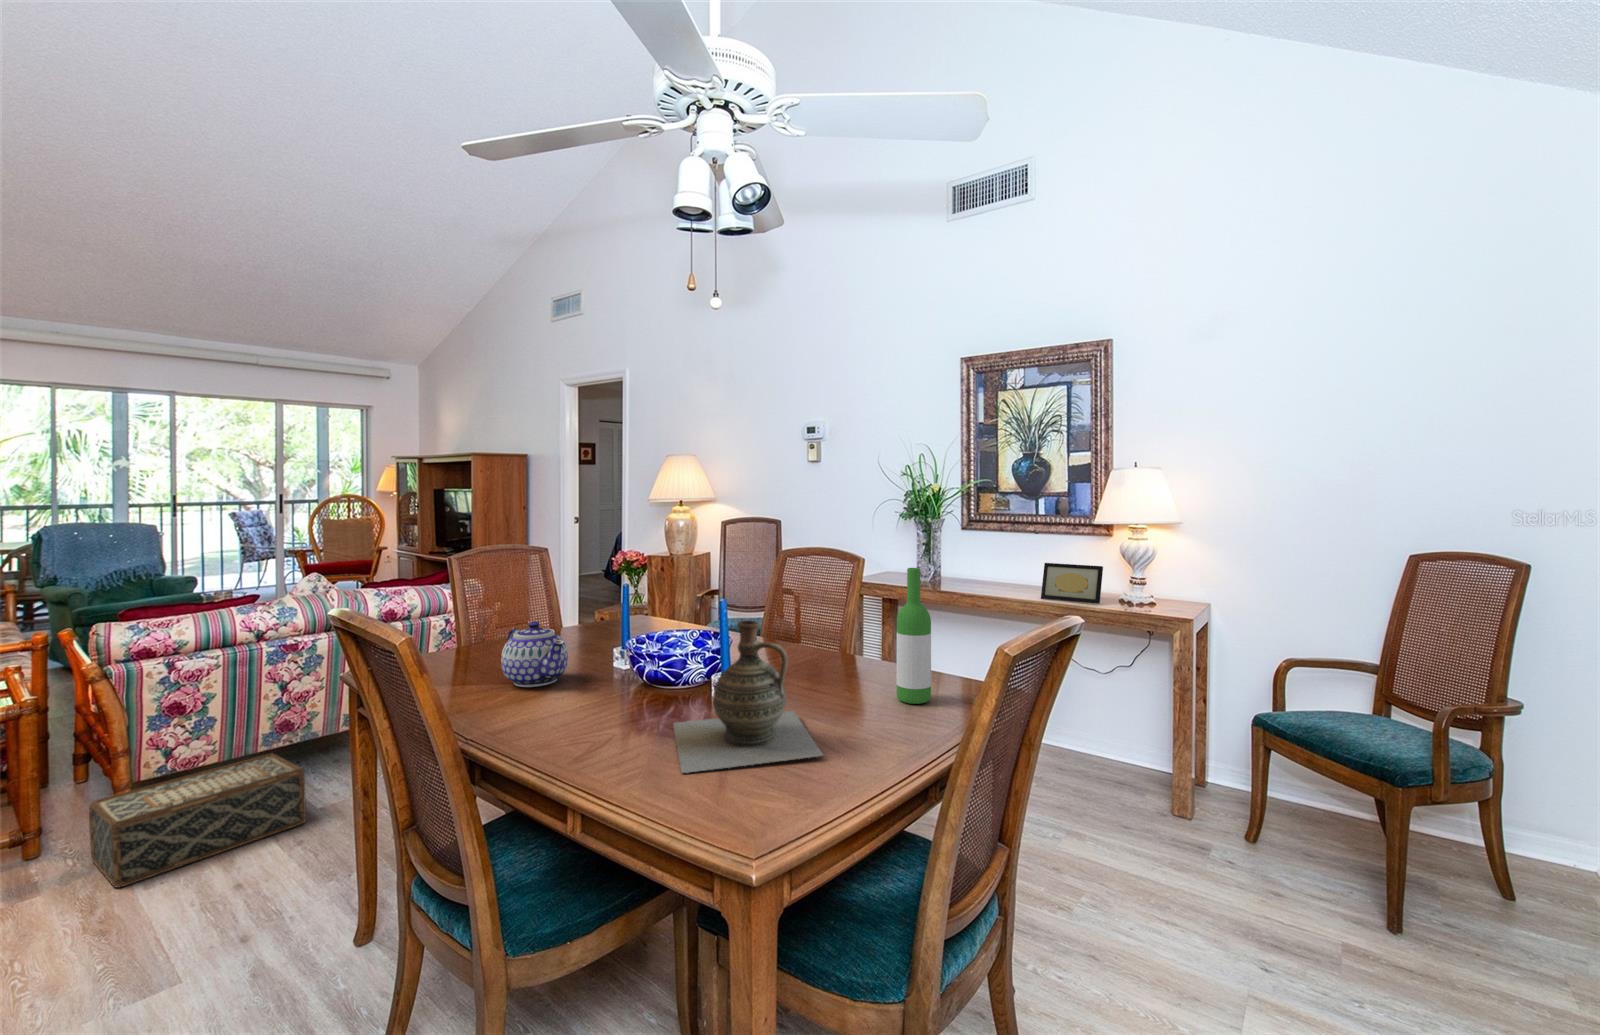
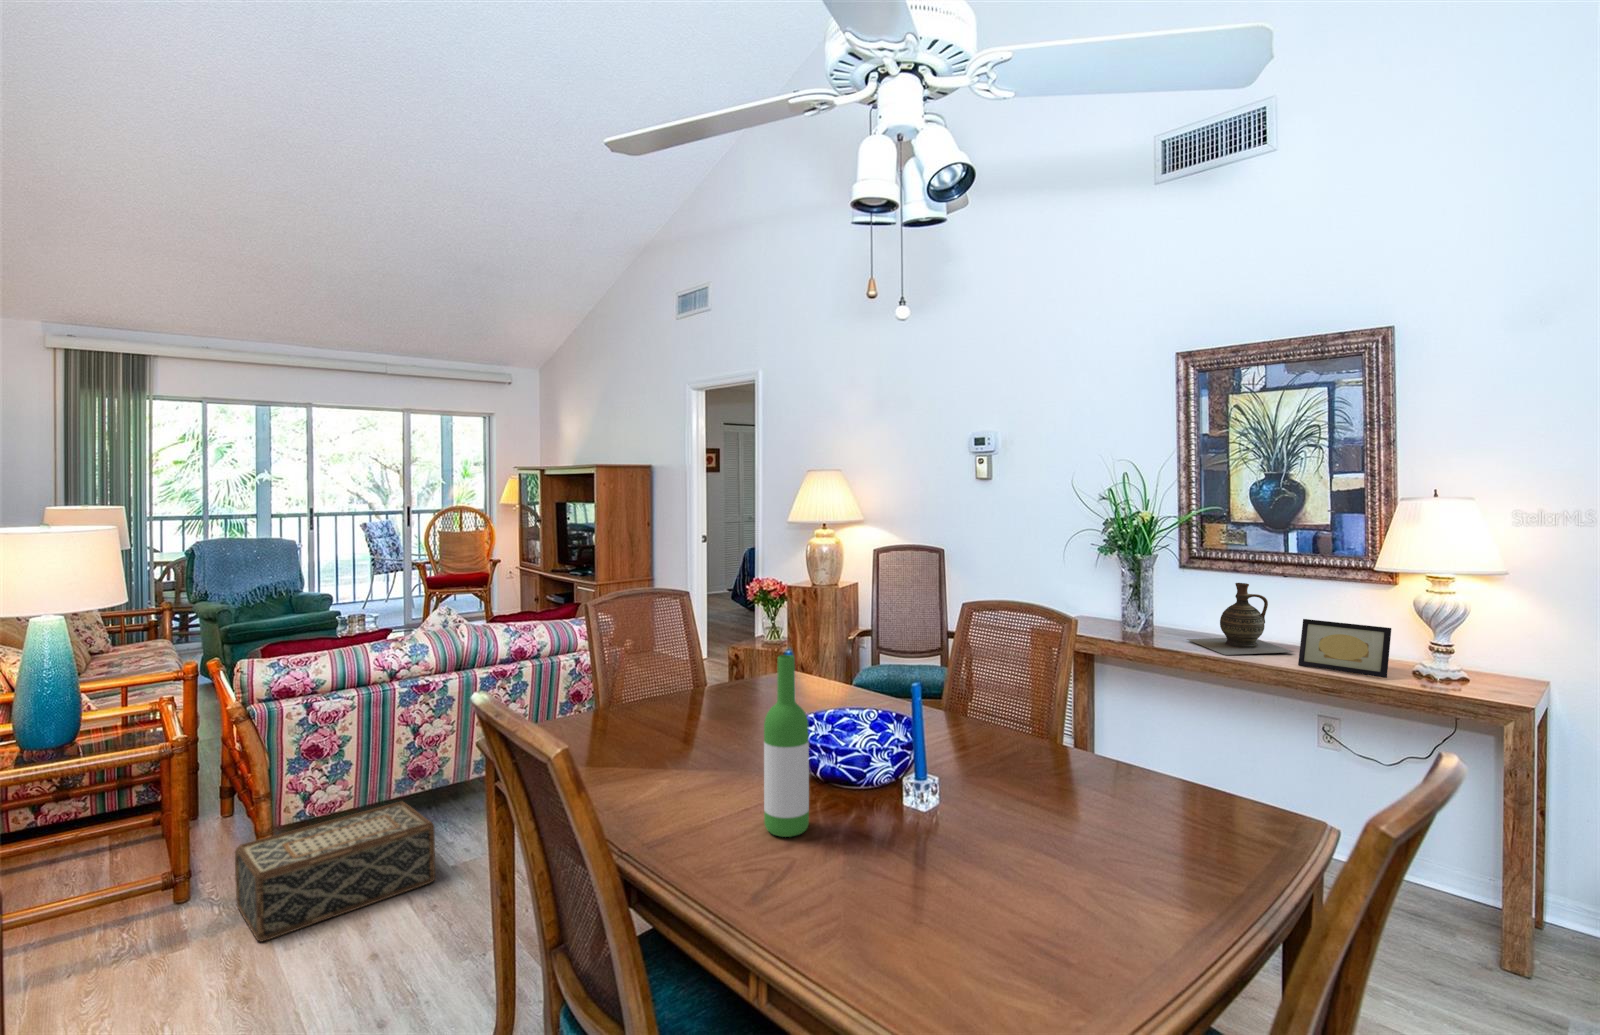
wine bottle: present [896,568,931,704] -> present [764,655,809,837]
ceramic jug: present [673,620,823,773] -> present [1187,583,1294,655]
teapot: present [501,621,568,687] -> none [651,695,725,774]

